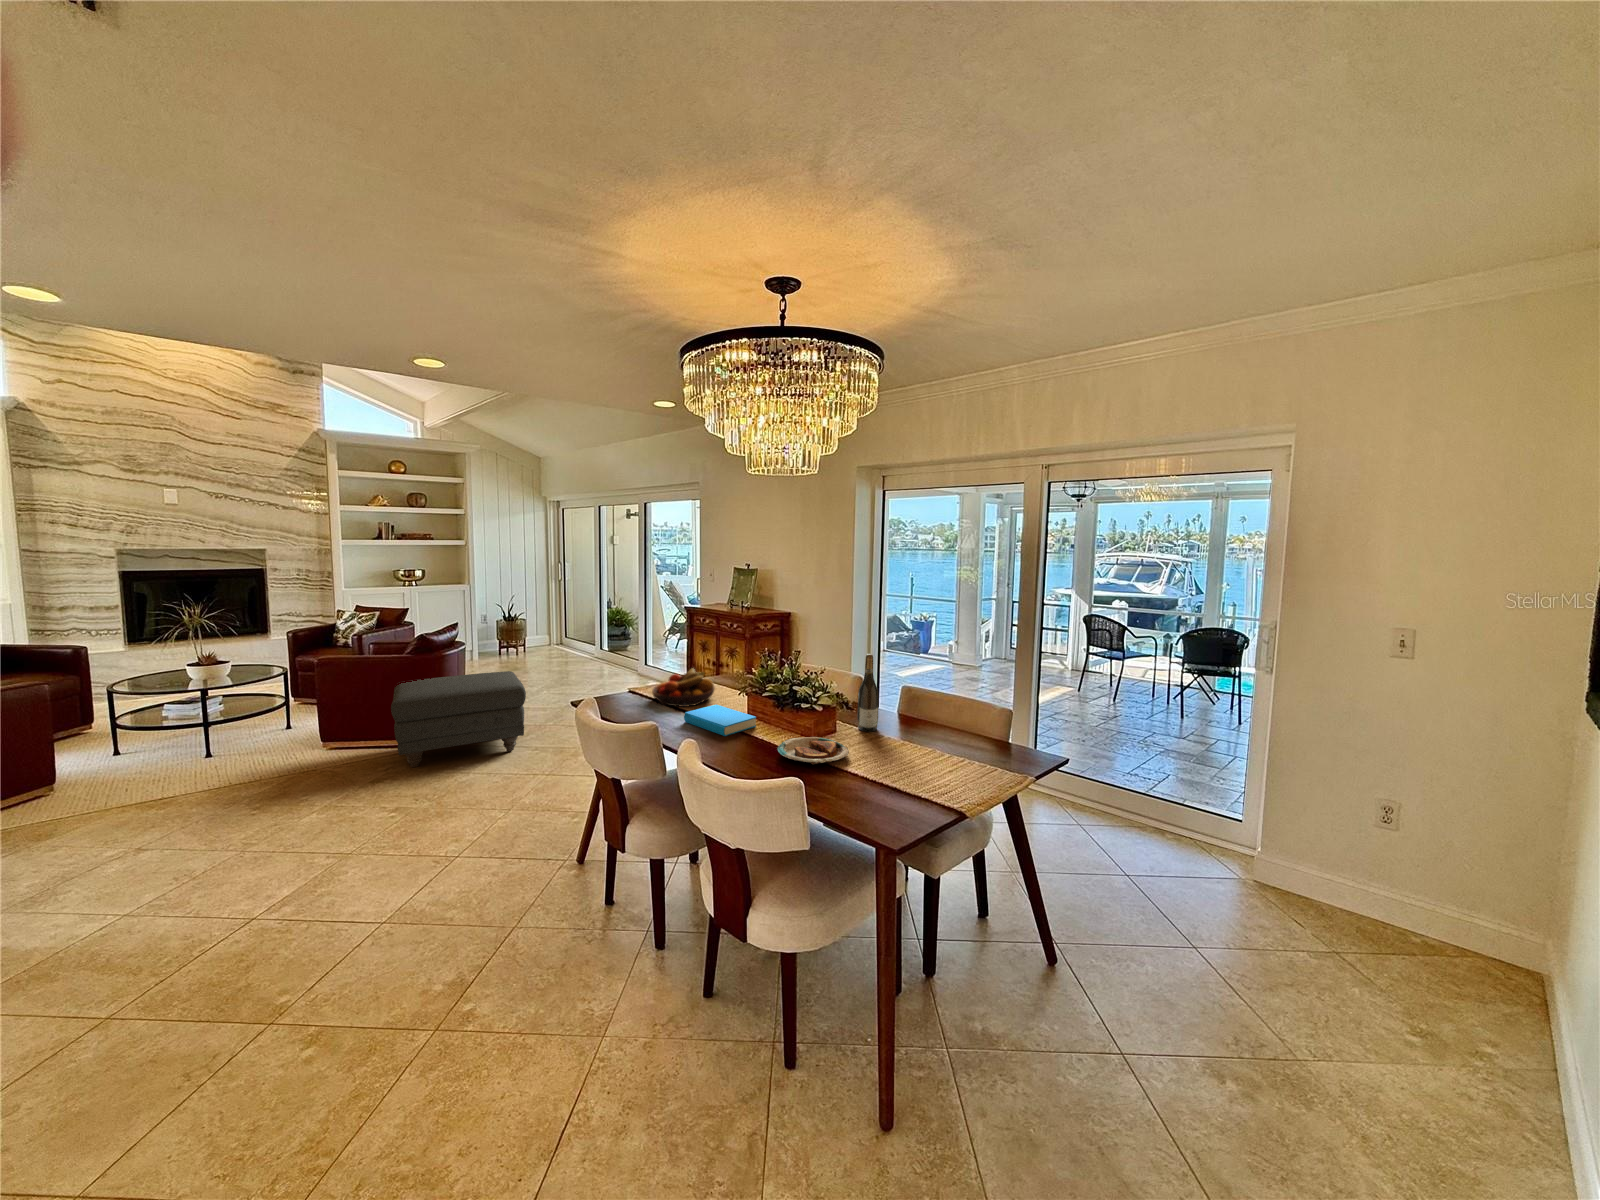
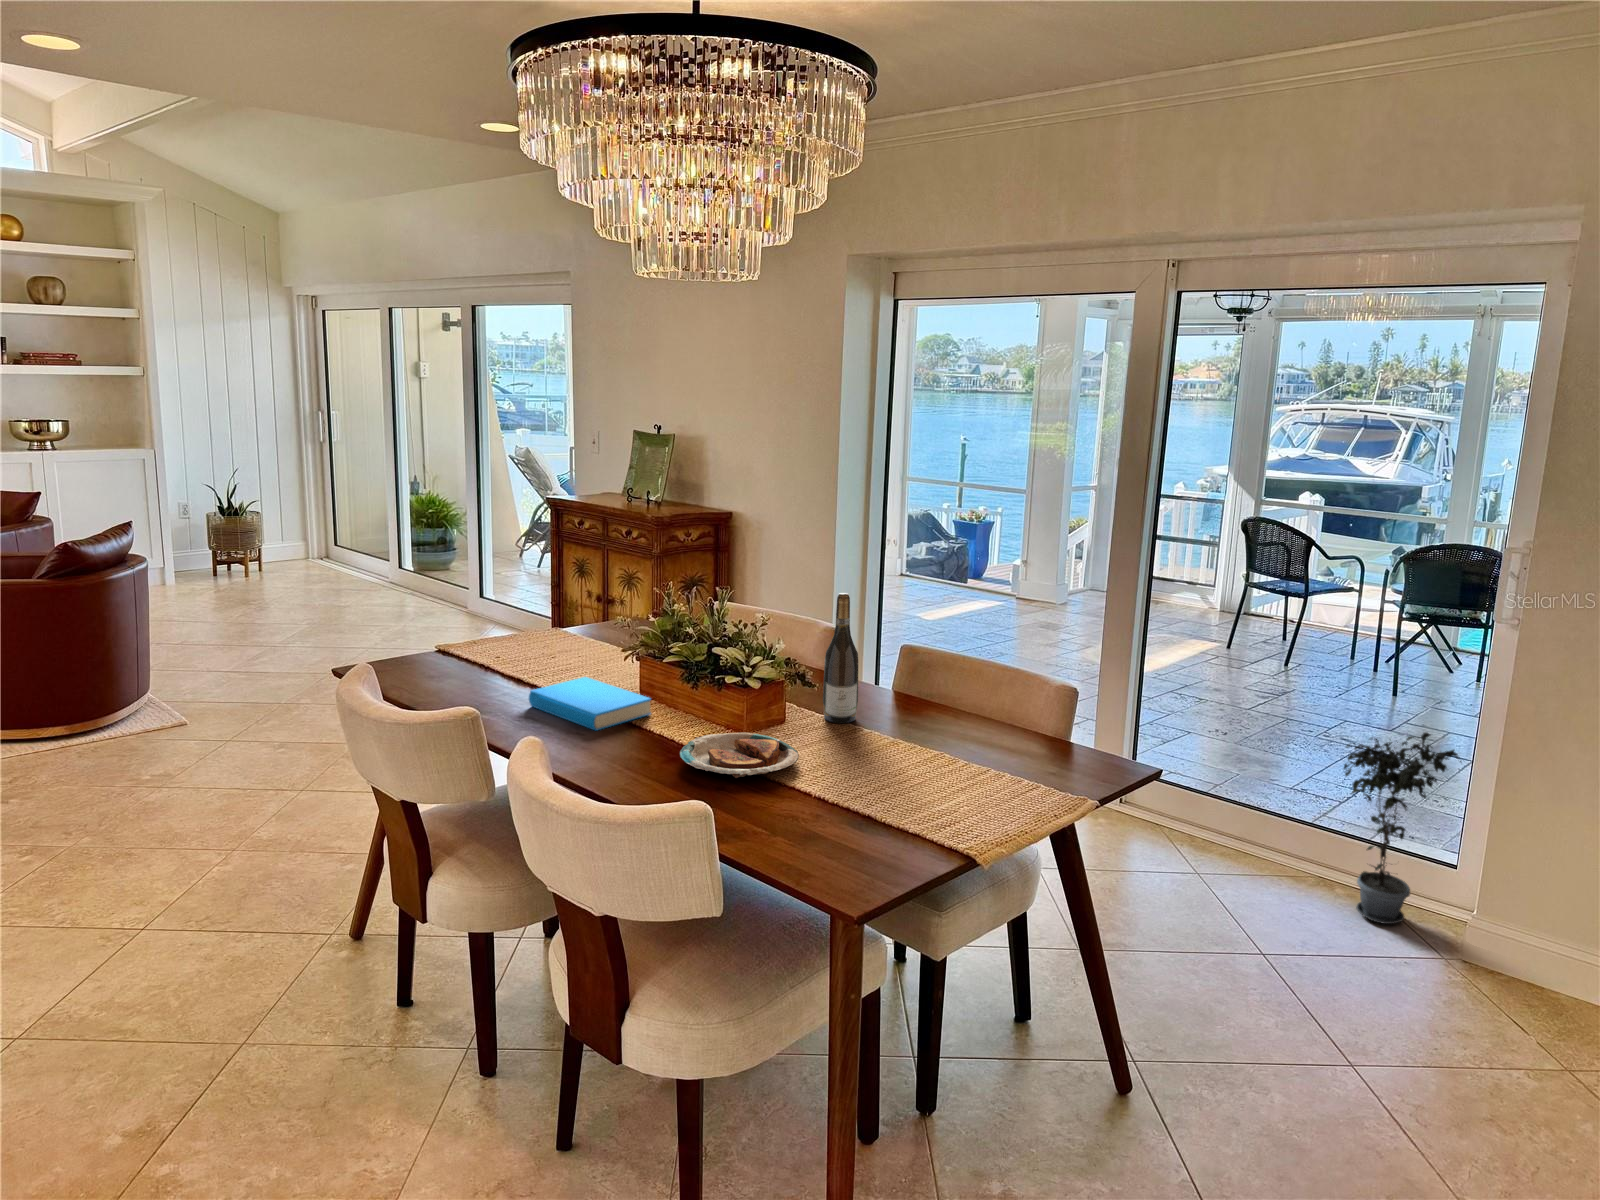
fruit bowl: present [652,669,715,707] -> none [477,613,586,680]
ottoman: present [391,671,526,767] -> none [21,612,261,780]
potted plant: none [1157,737,1229,855] -> present [1344,732,1461,924]

